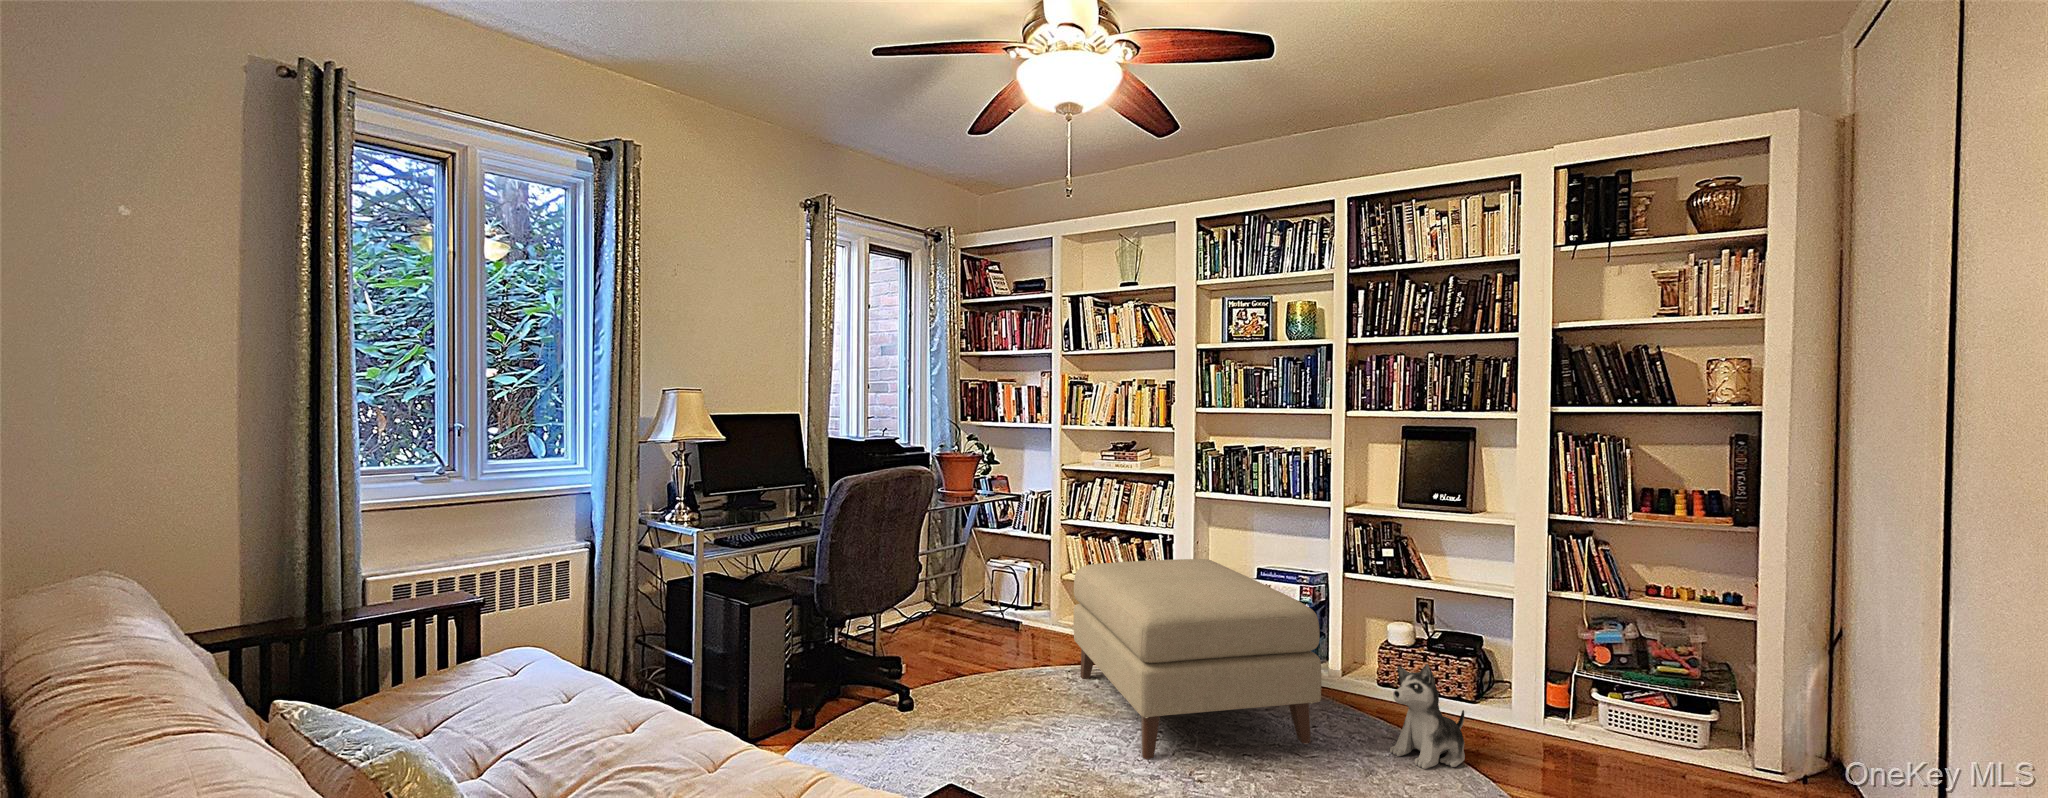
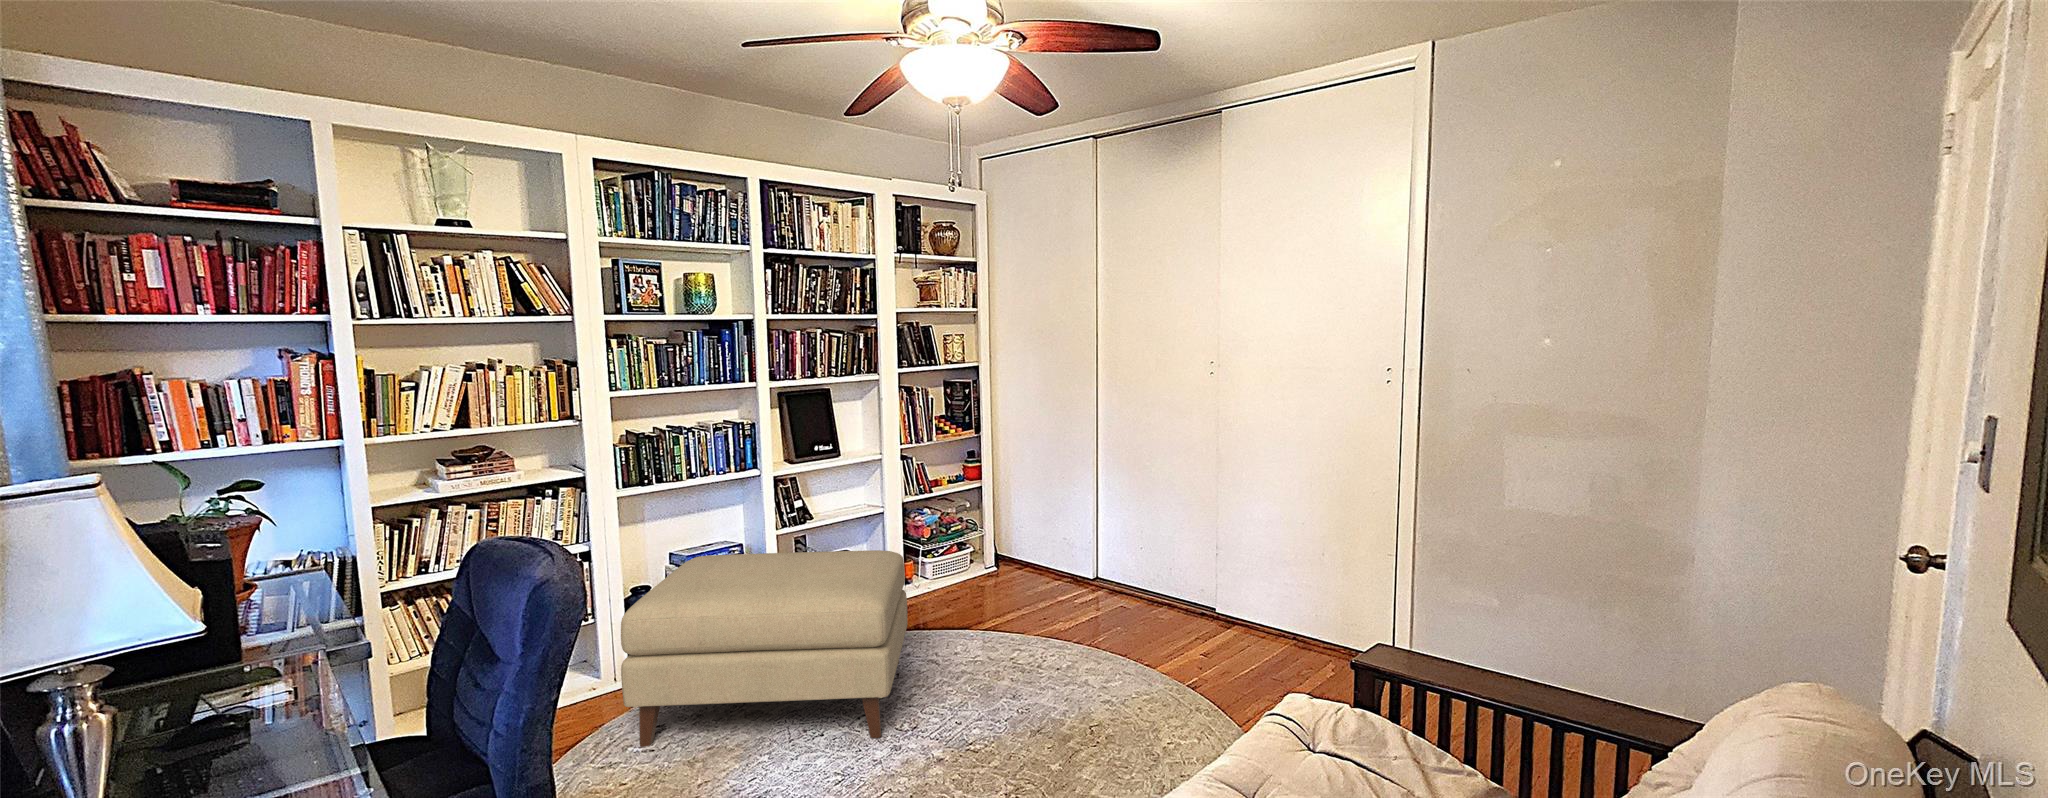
plush toy: present [1390,664,1465,769] -> none [906,567,951,644]

